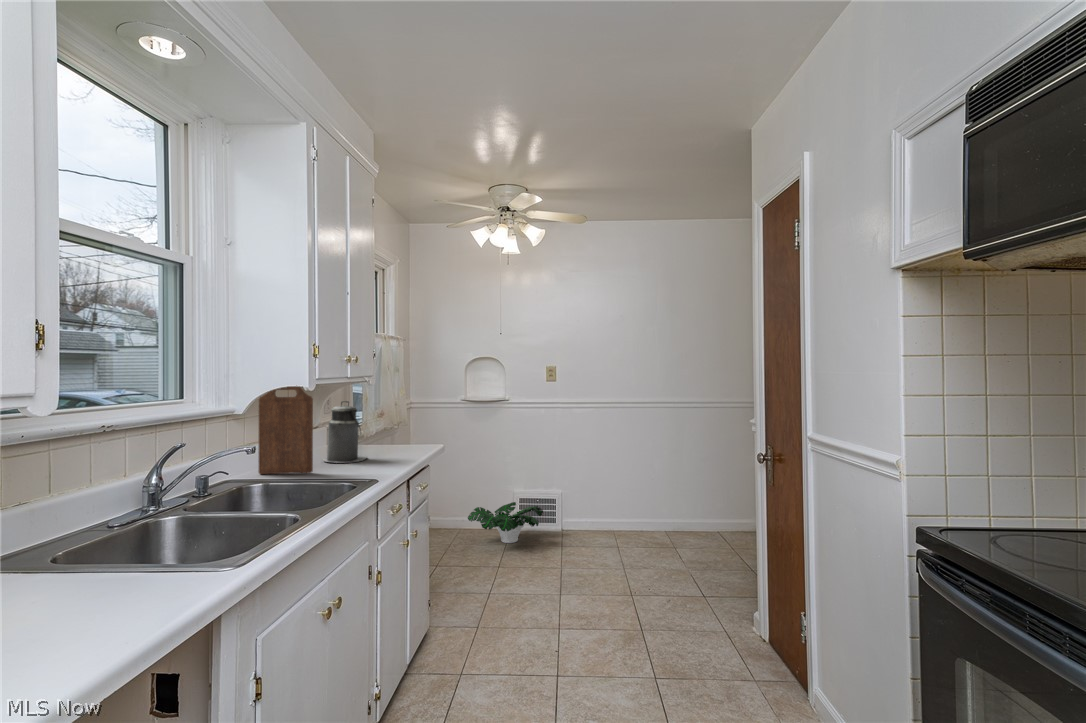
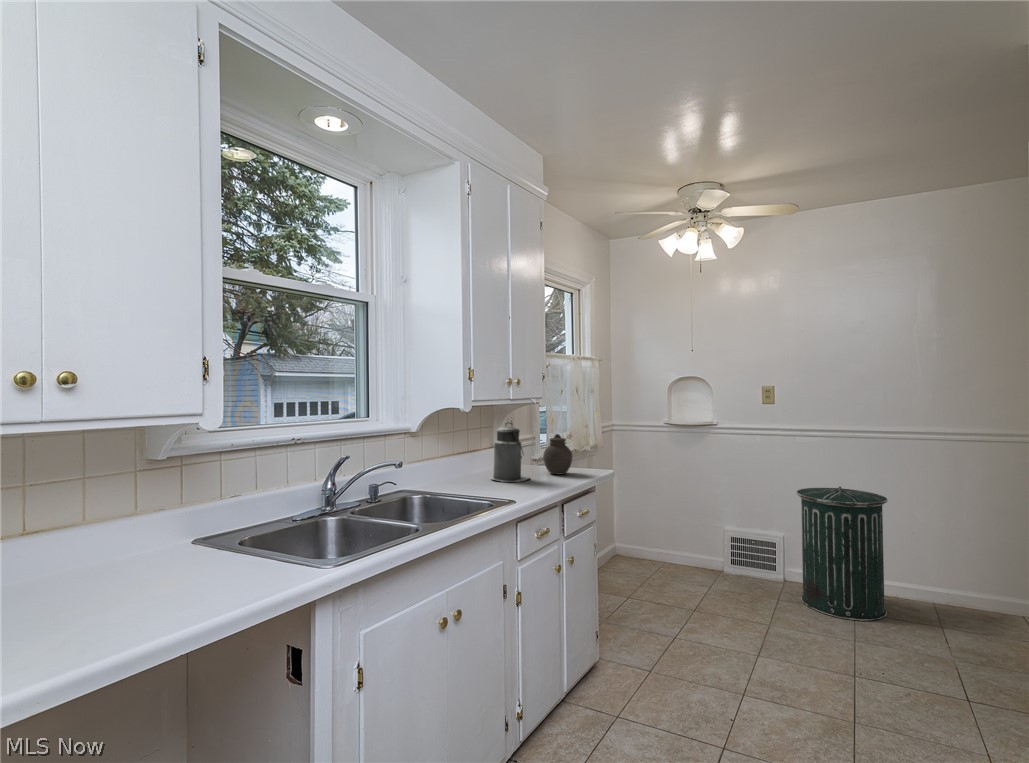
cutting board: present [258,387,313,474] -> none [430,407,472,489]
jar: none [376,412,406,452] -> present [543,434,572,474]
trash can: none [574,446,635,550] -> present [797,486,888,621]
potted plant: present [468,502,543,543] -> none [667,541,758,587]

